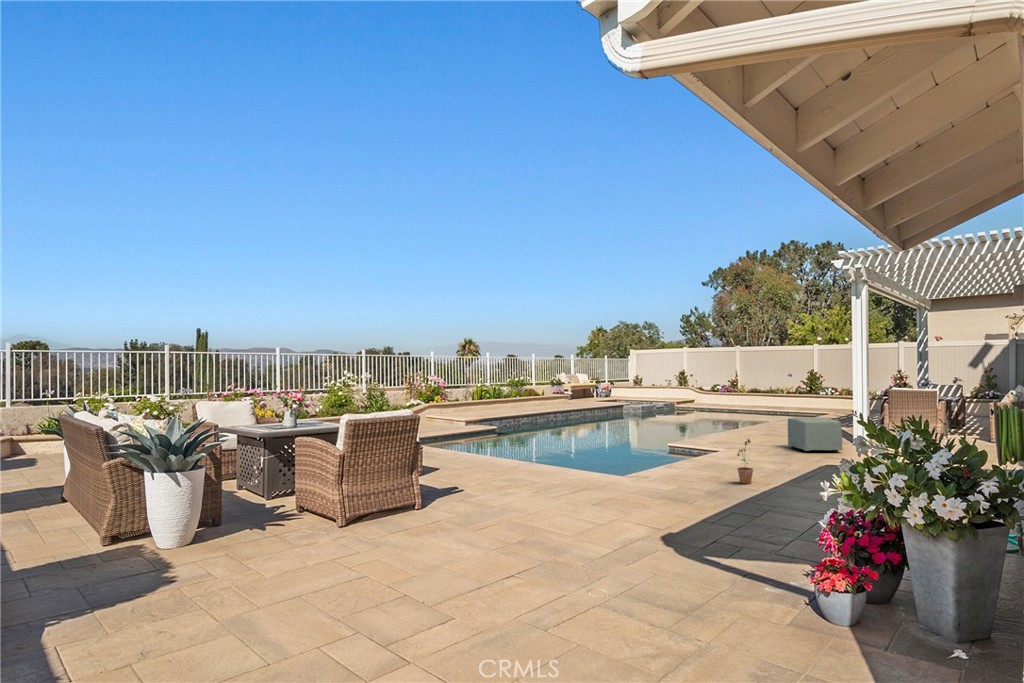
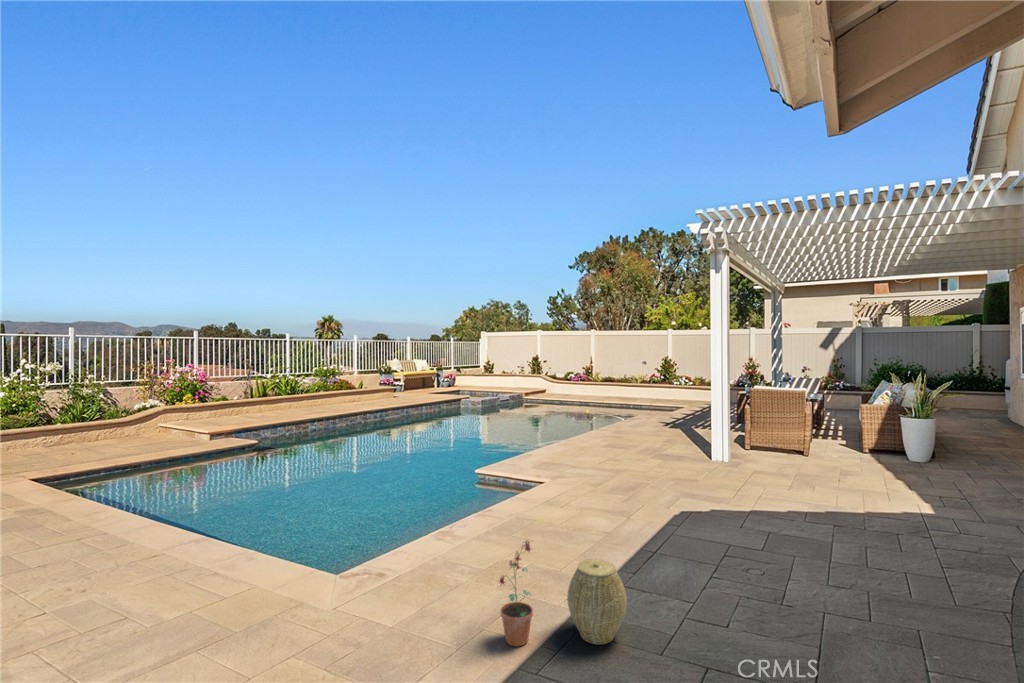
ottoman: present [788,417,842,452] -> none [627,443,702,502]
woven basket: none [769,449,799,485] -> present [567,559,627,644]

